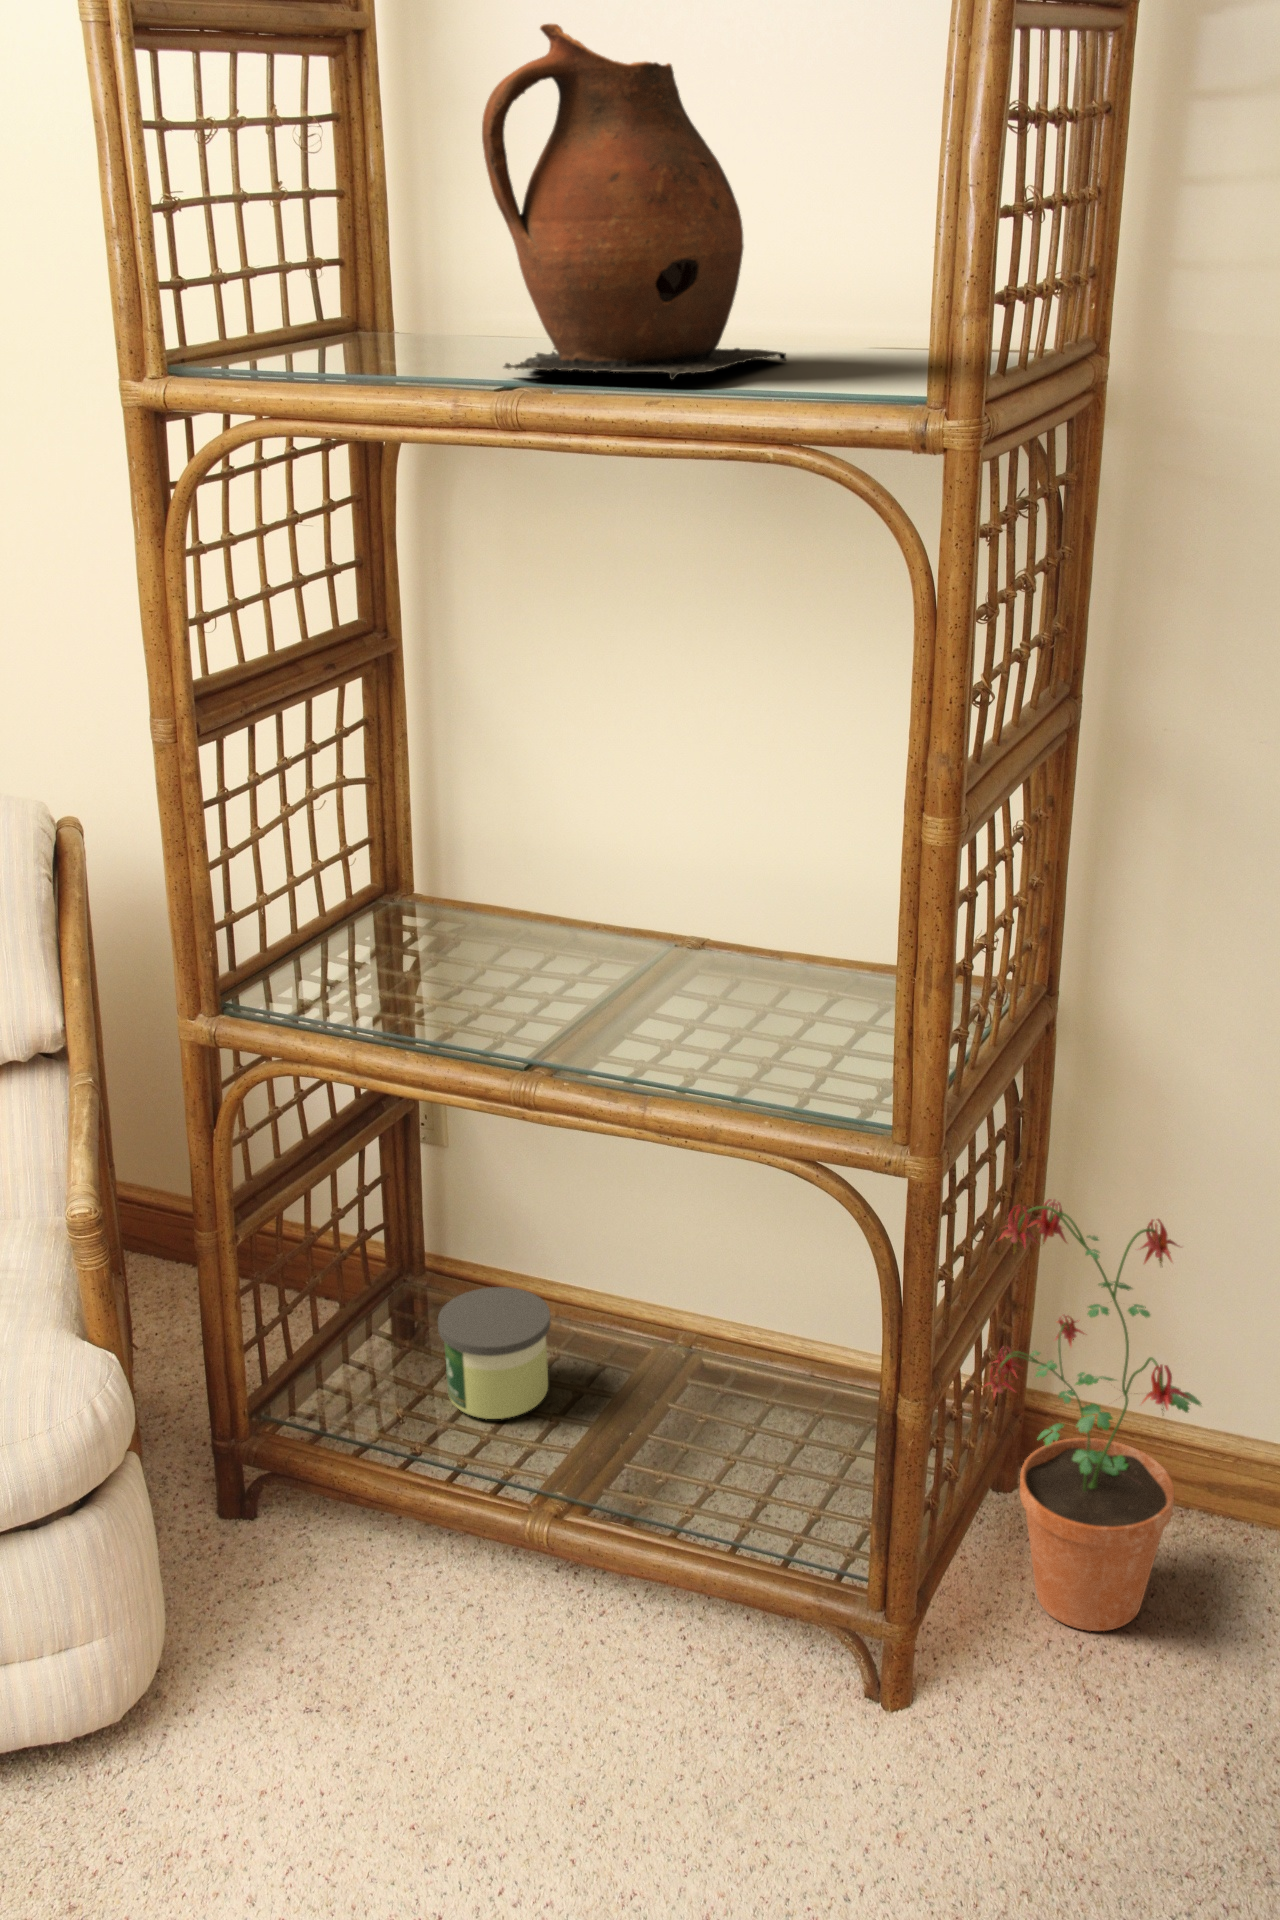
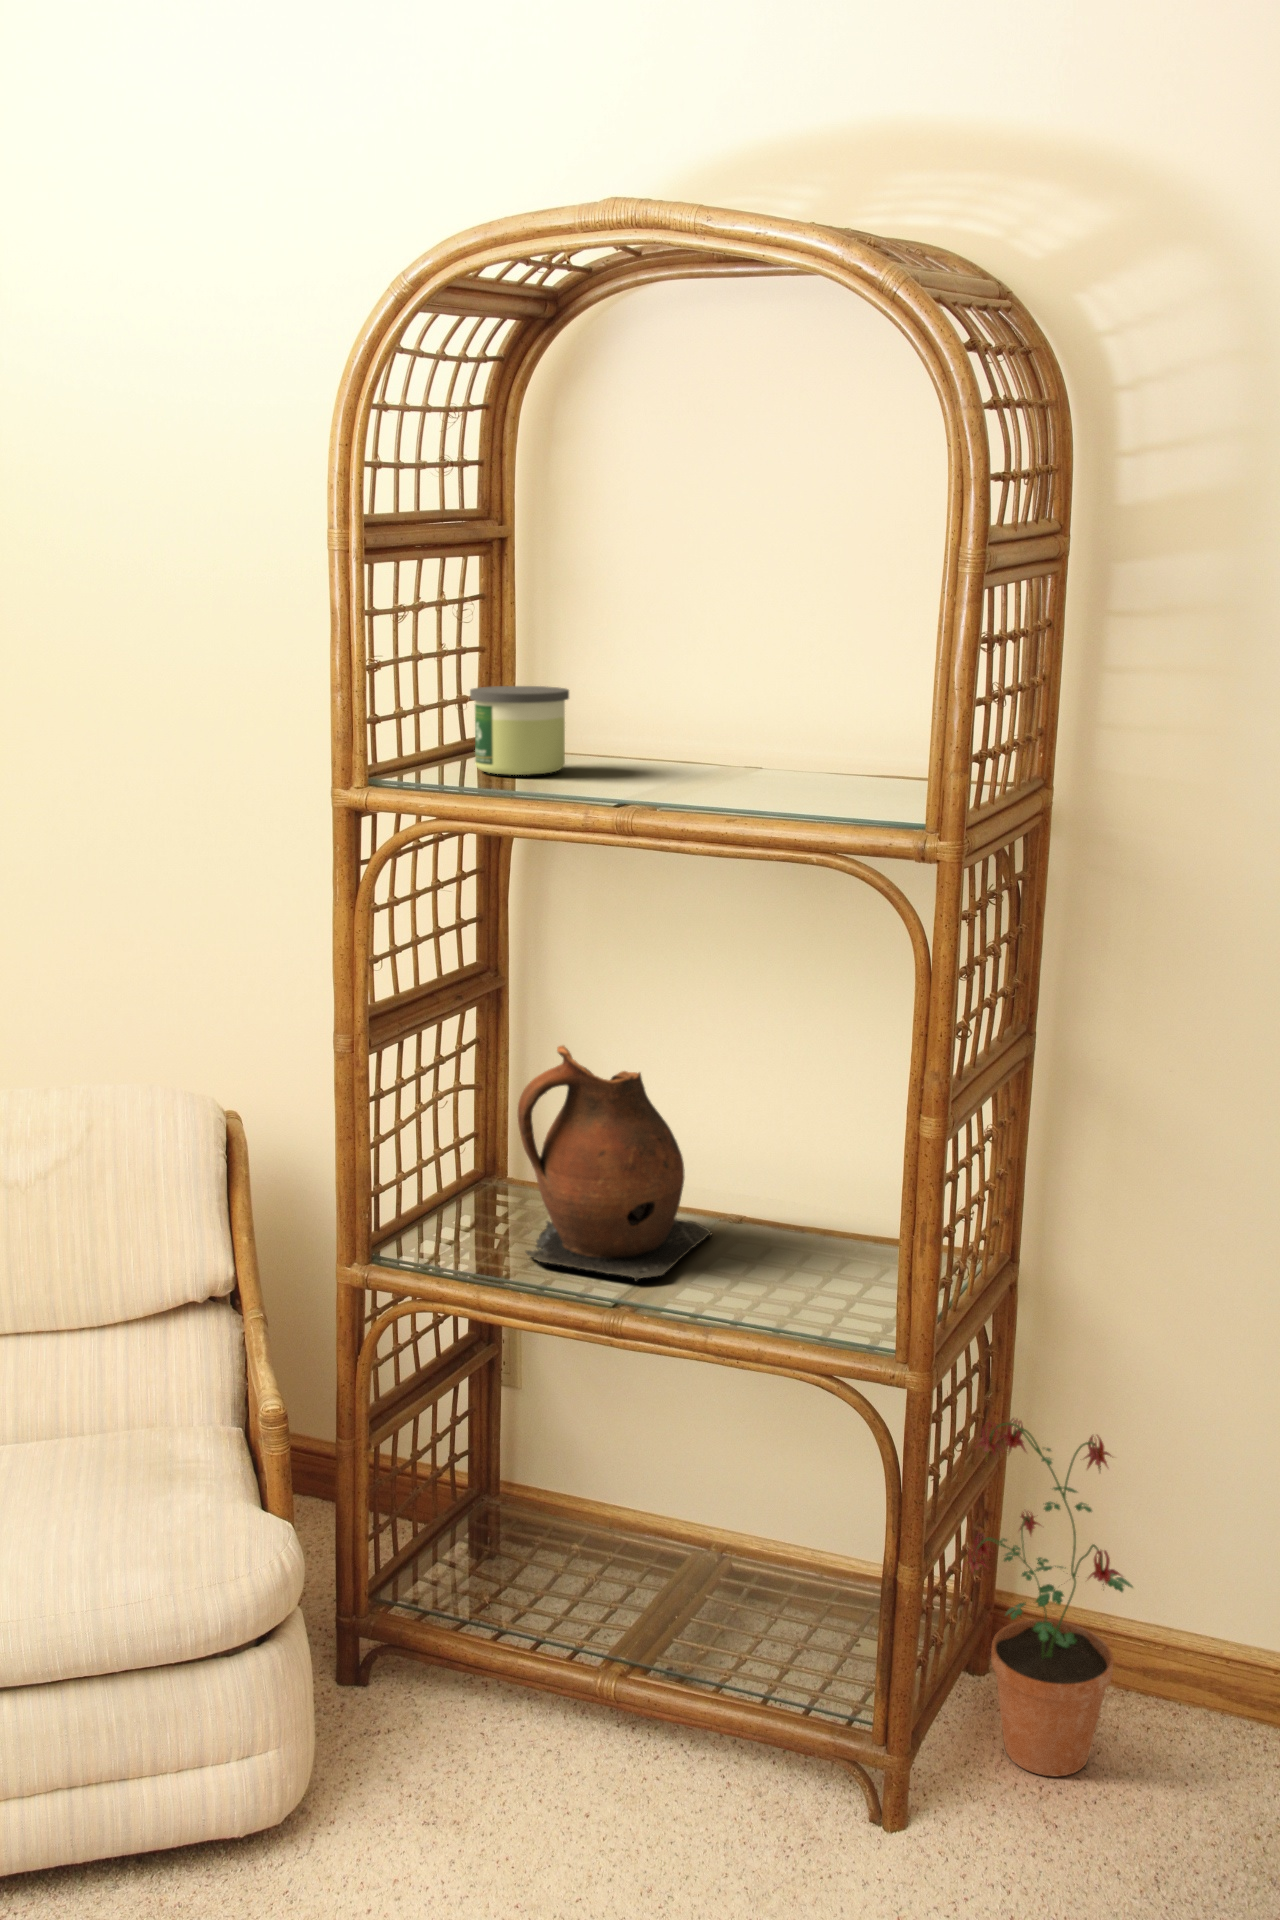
ceramic pitcher: present [482,24,786,380] -> present [518,1046,712,1282]
candle: present [438,1287,551,1419] -> present [470,686,569,775]

